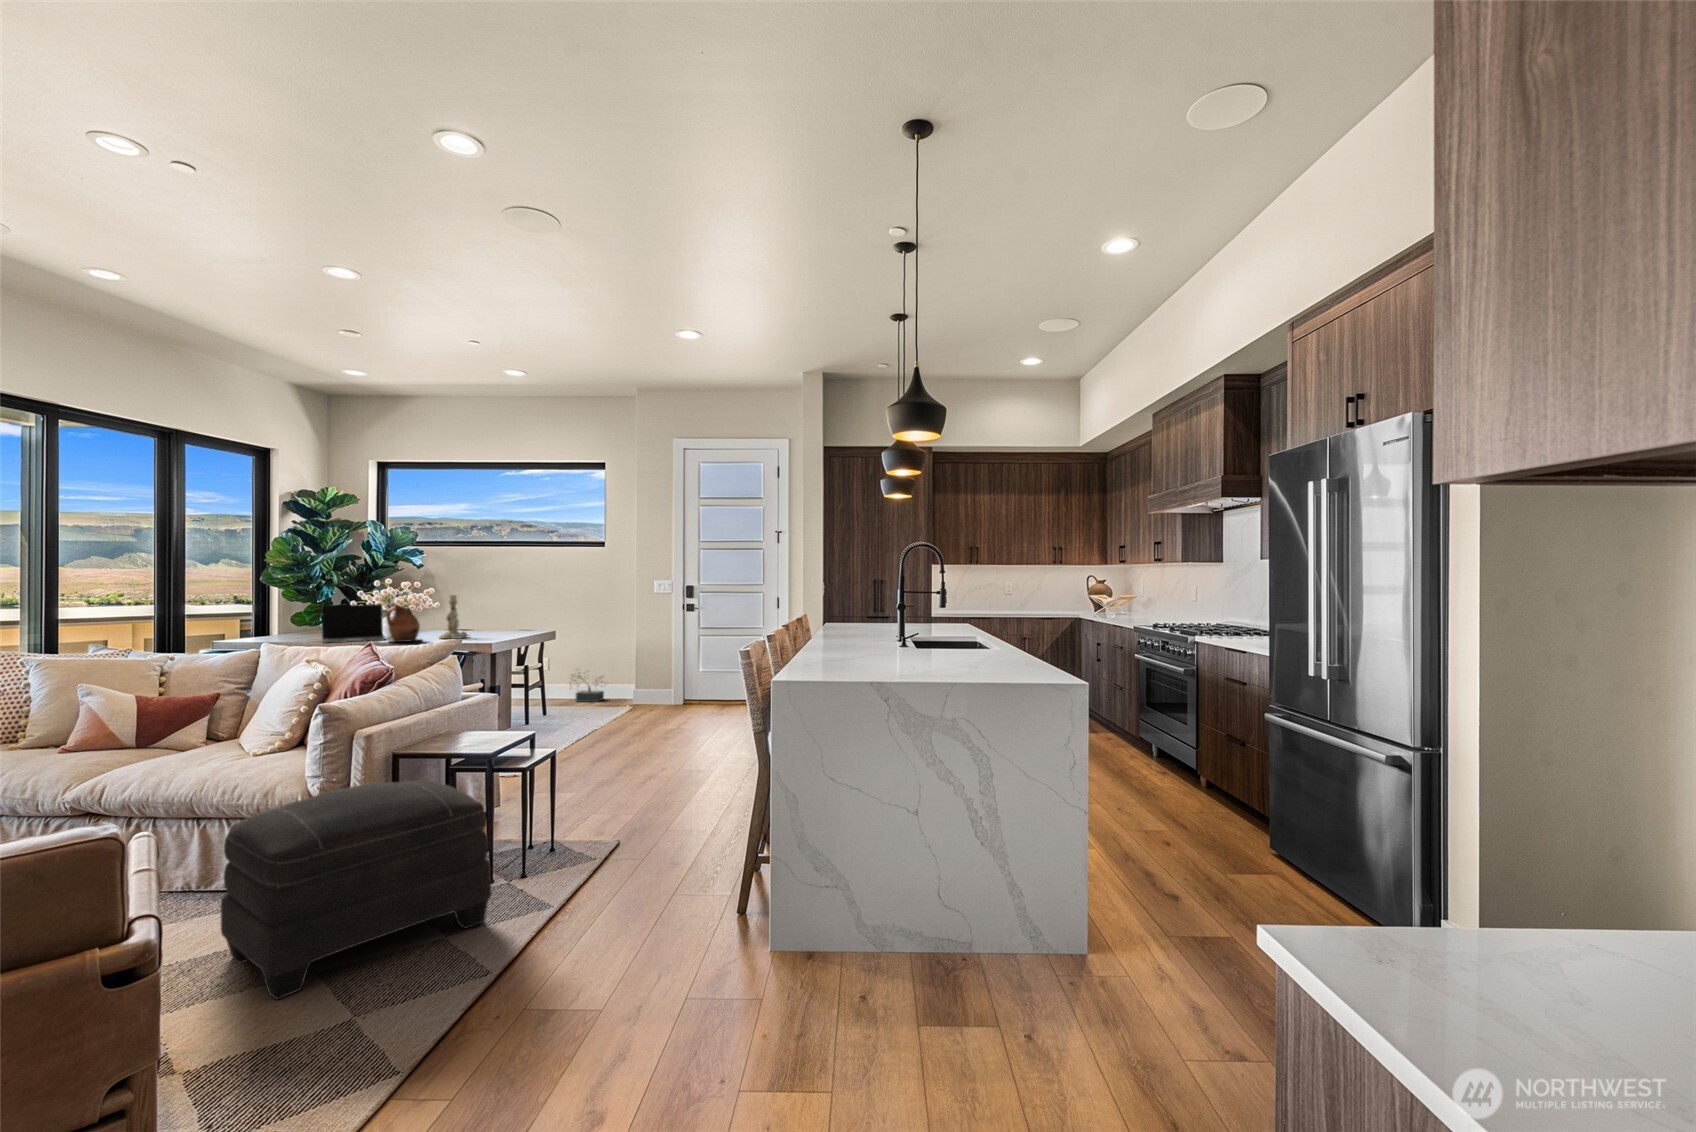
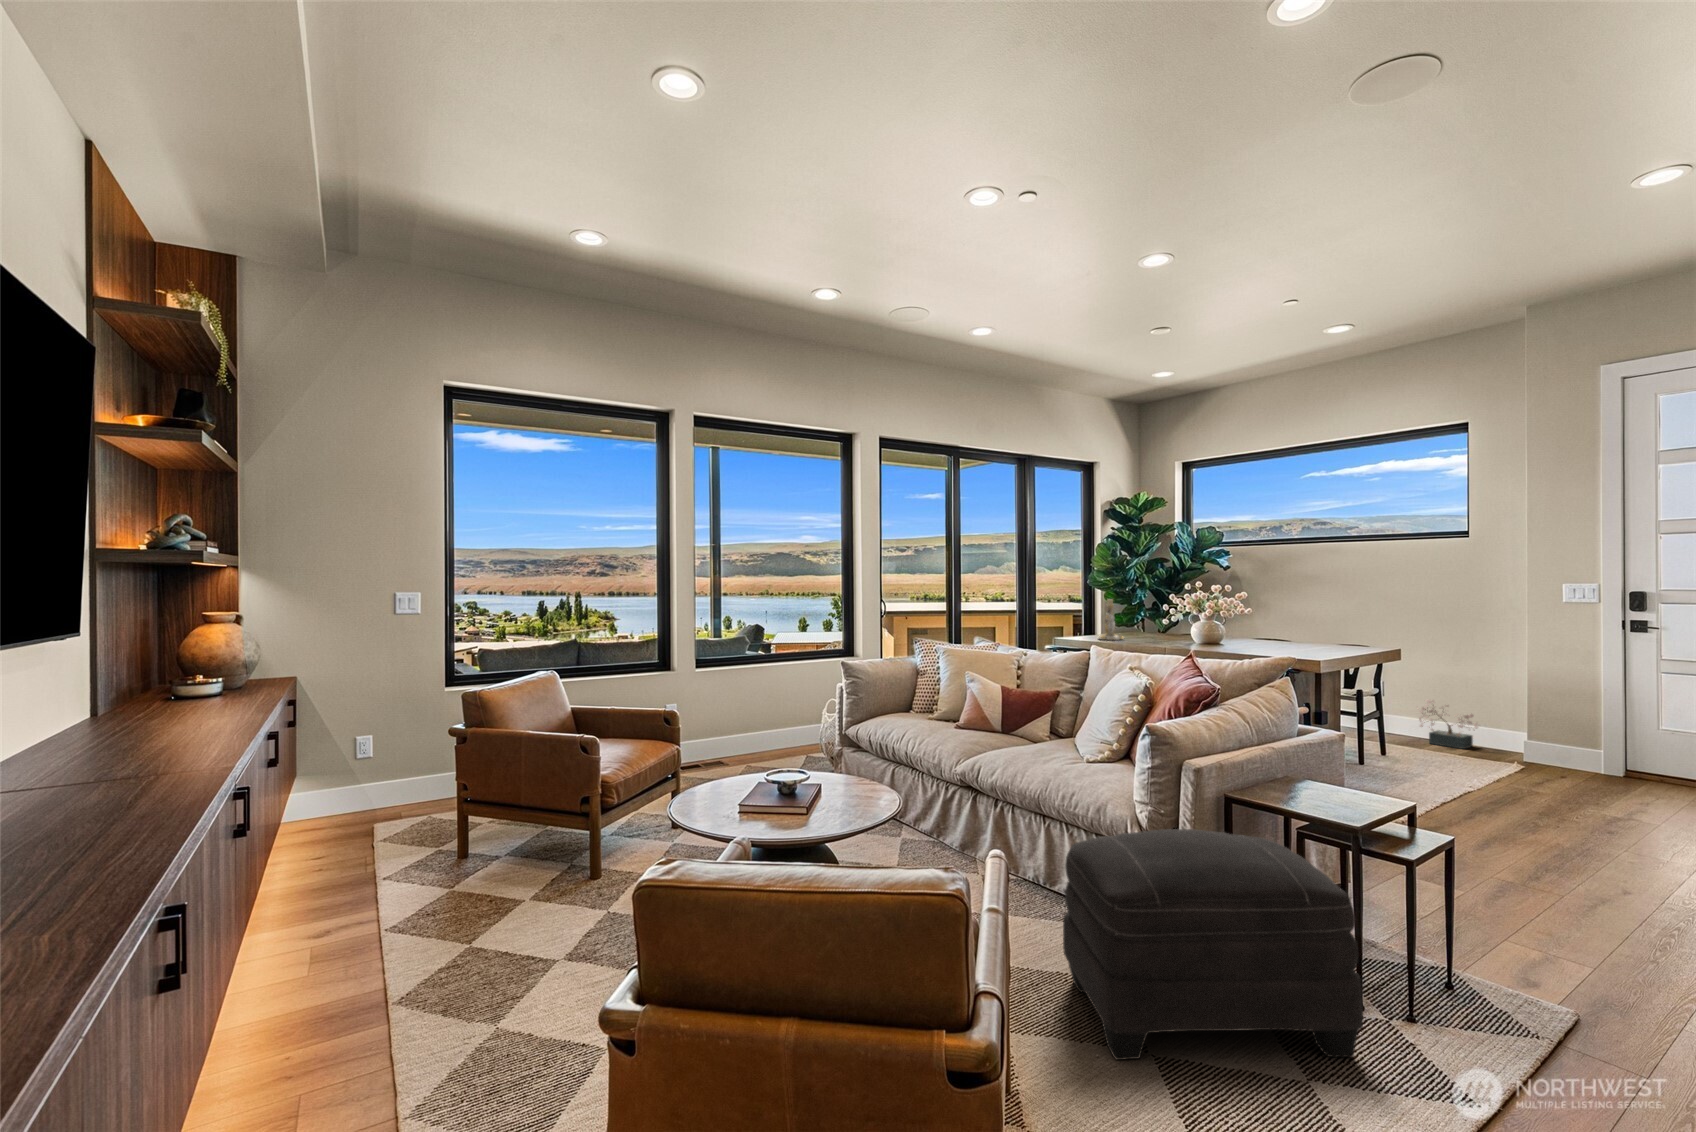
candlestick: present [439,595,469,639] -> present [1098,599,1124,640]
laptop: present [322,604,385,643] -> none [1139,609,1200,649]
ceramic pitcher: present [386,604,421,642] -> none [1201,610,1239,654]

